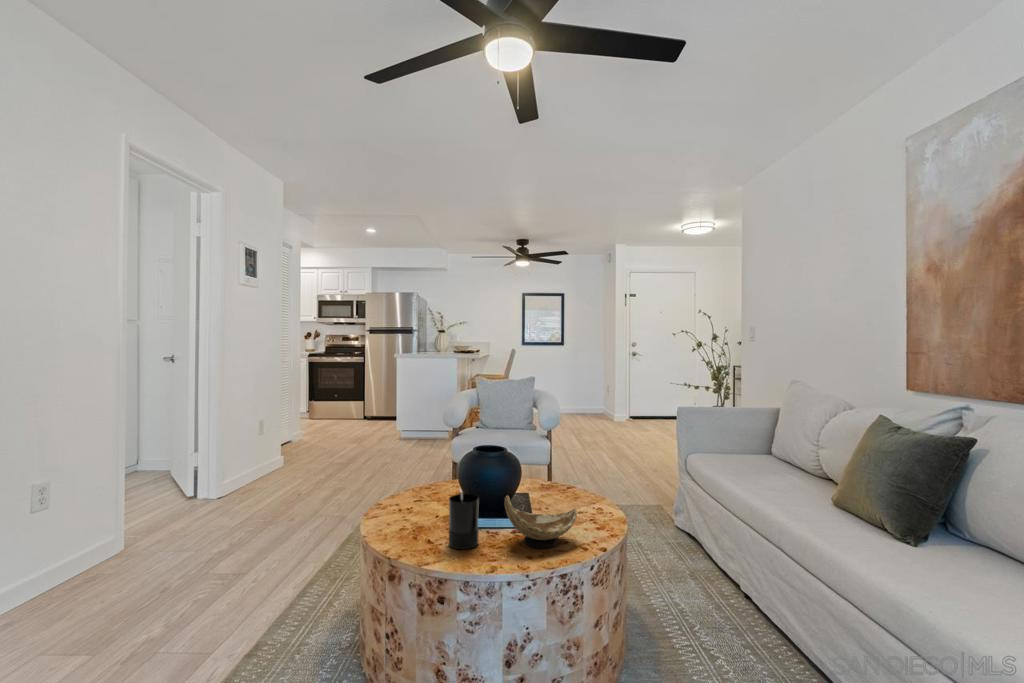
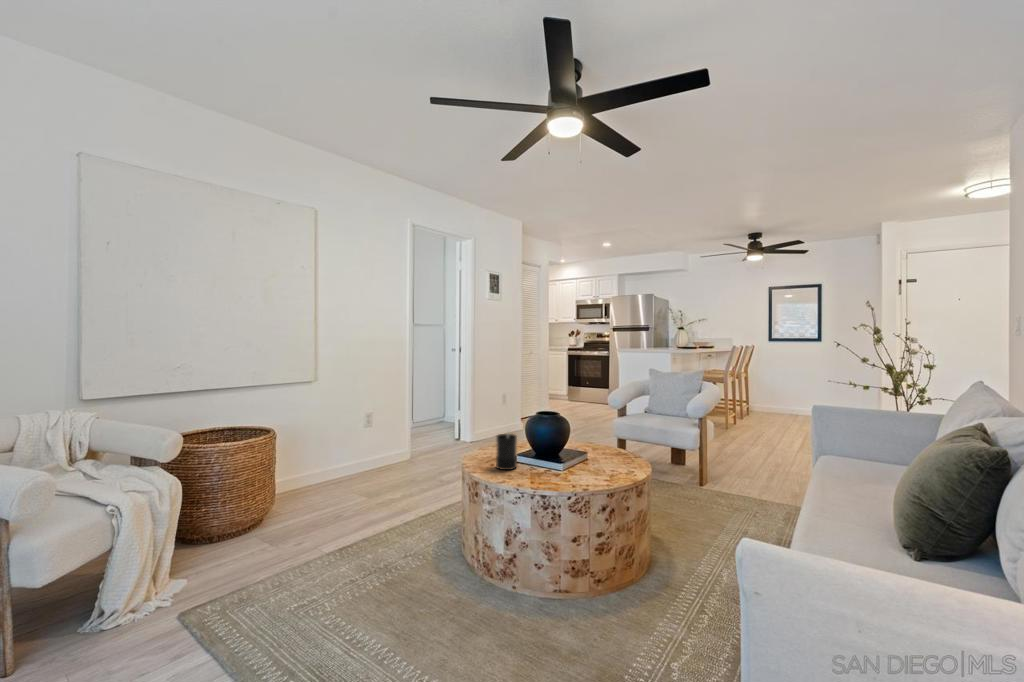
decorative bowl: present [505,496,577,548] -> none [528,437,583,479]

